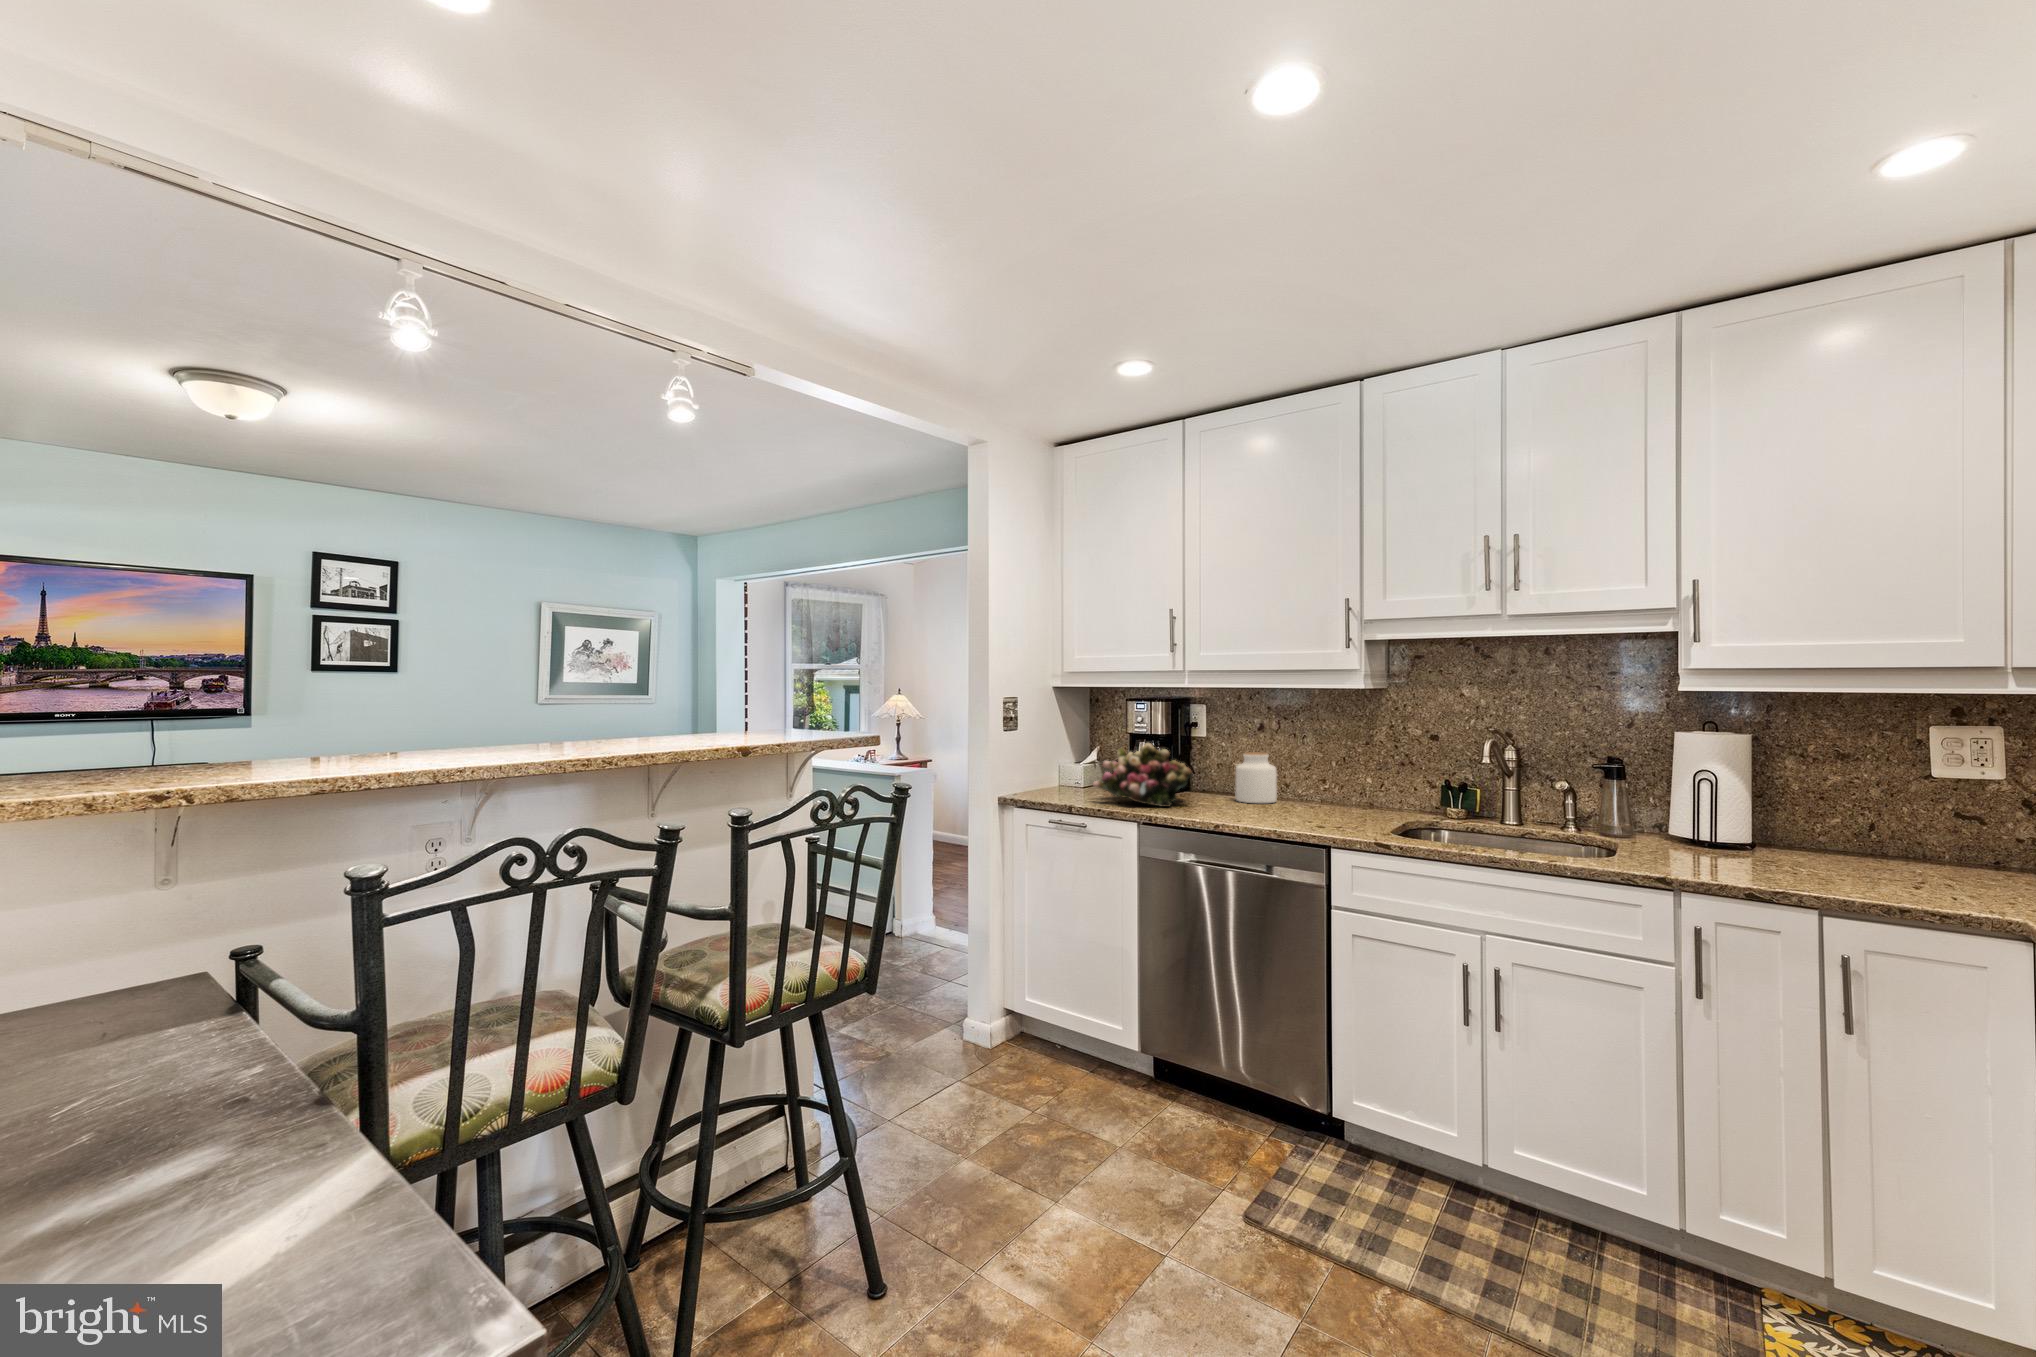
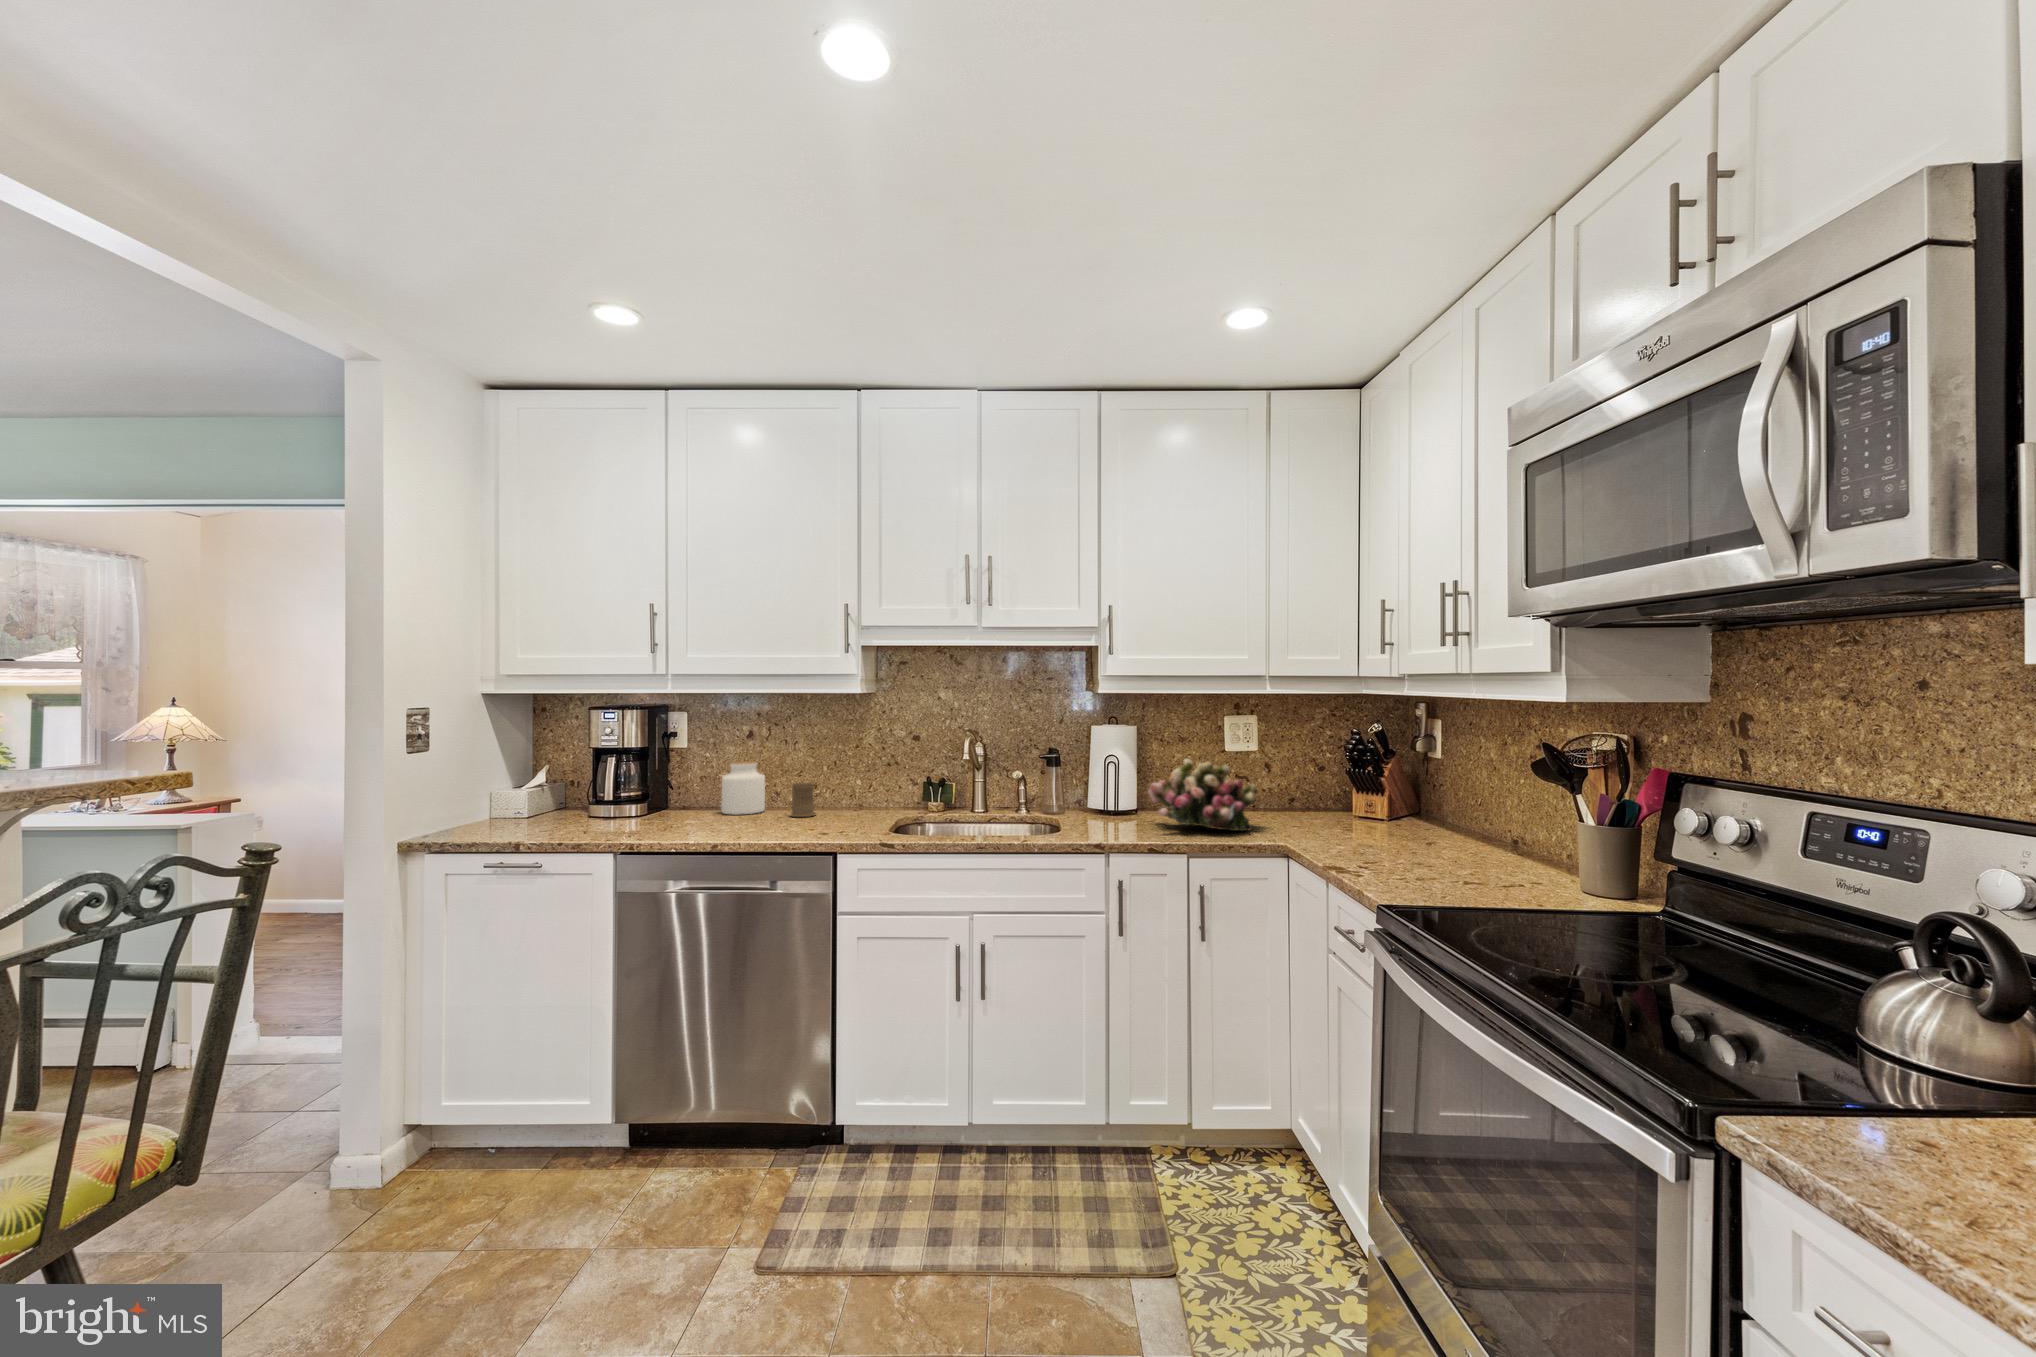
flower arrangement: present [1093,743,1193,807] -> present [1148,759,1258,831]
mug: none [1298,776,1330,812] -> present [790,782,819,817]

